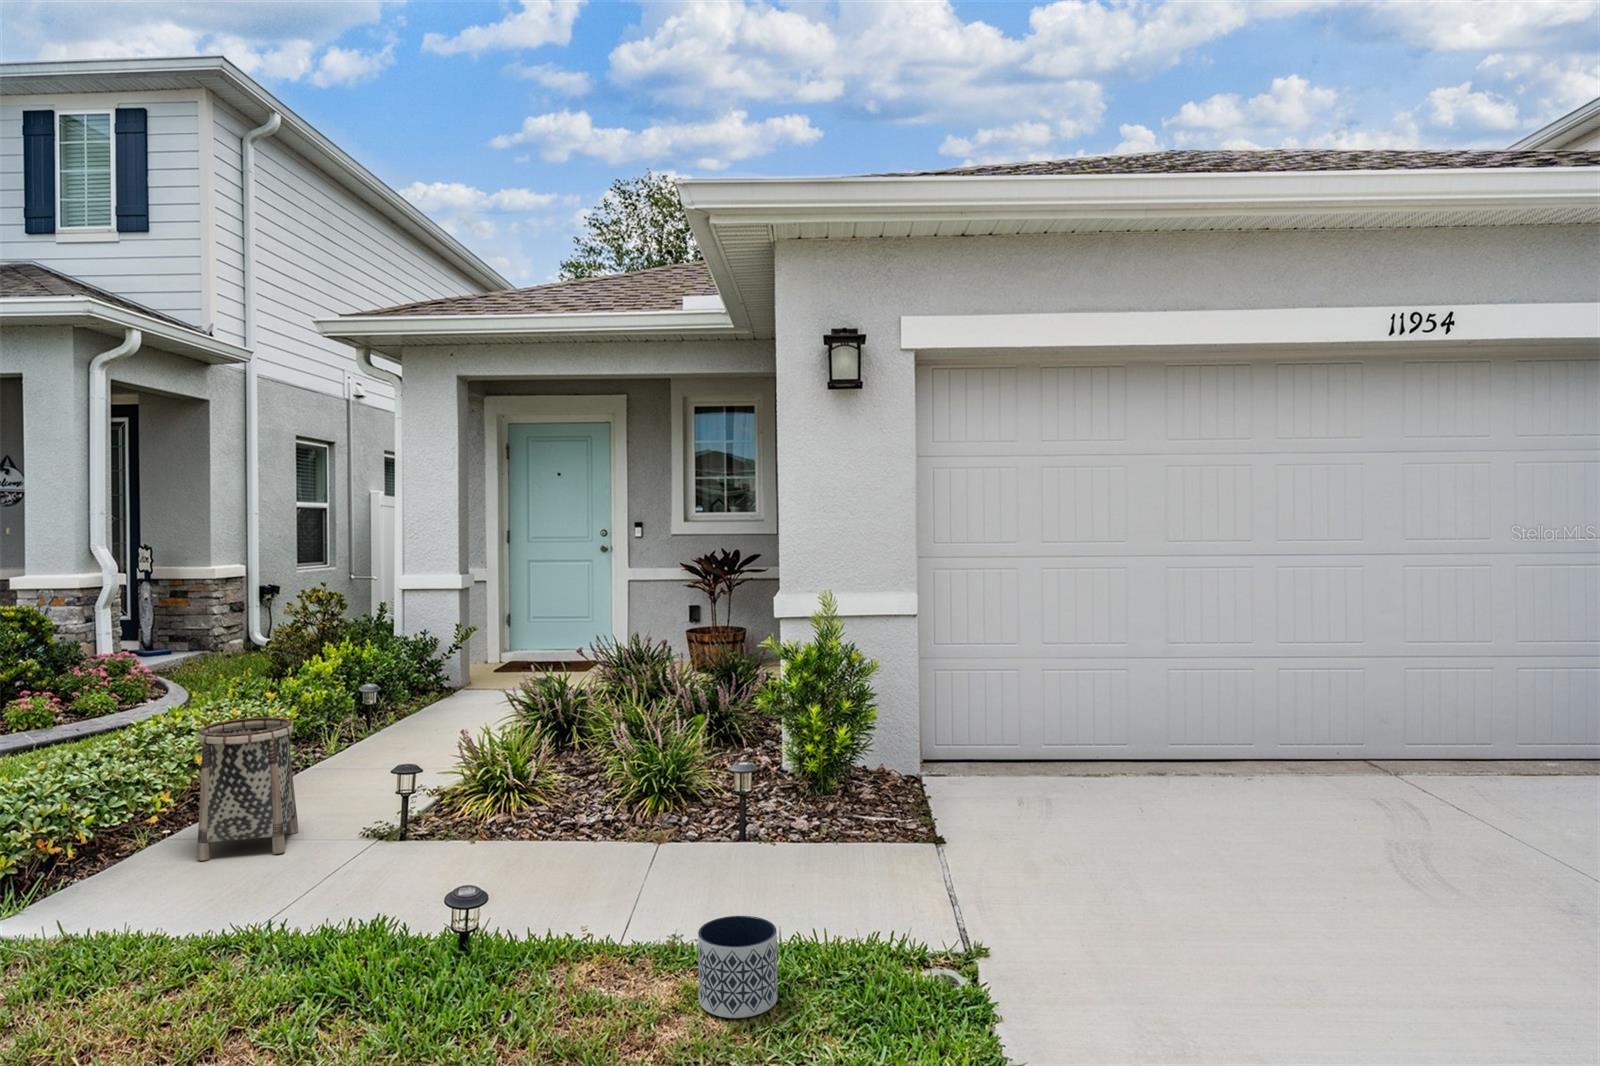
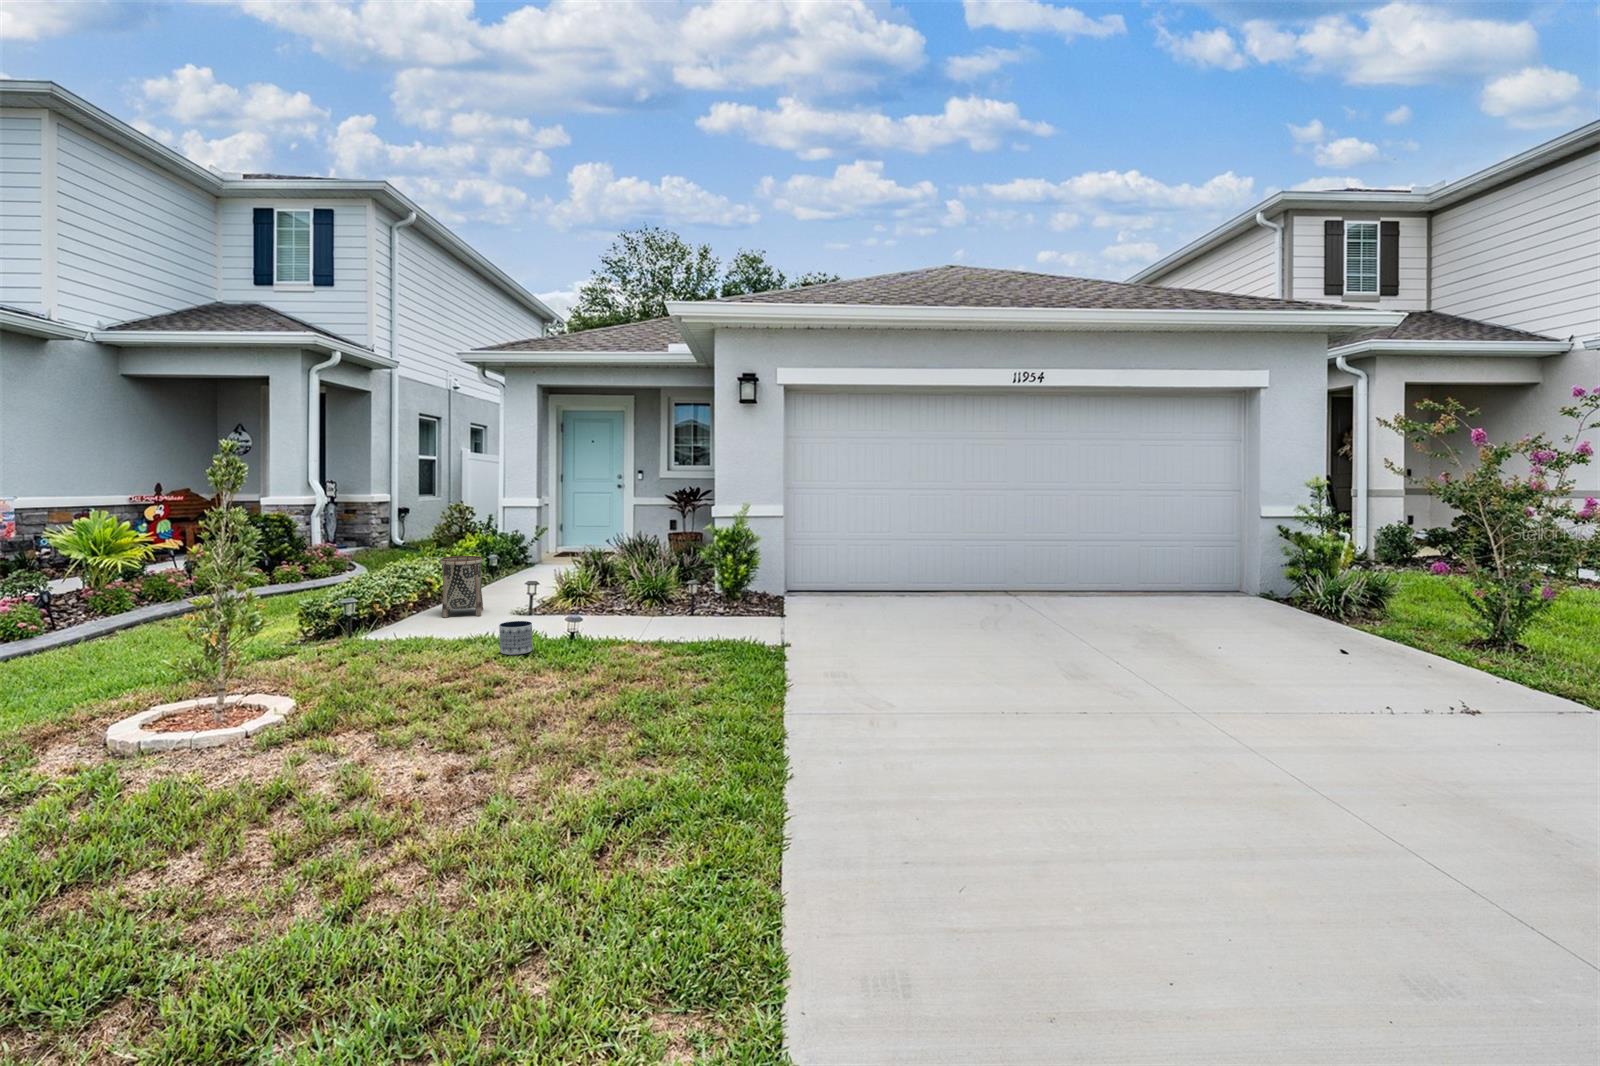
planter: present [698,916,778,1018] -> present [499,621,533,655]

